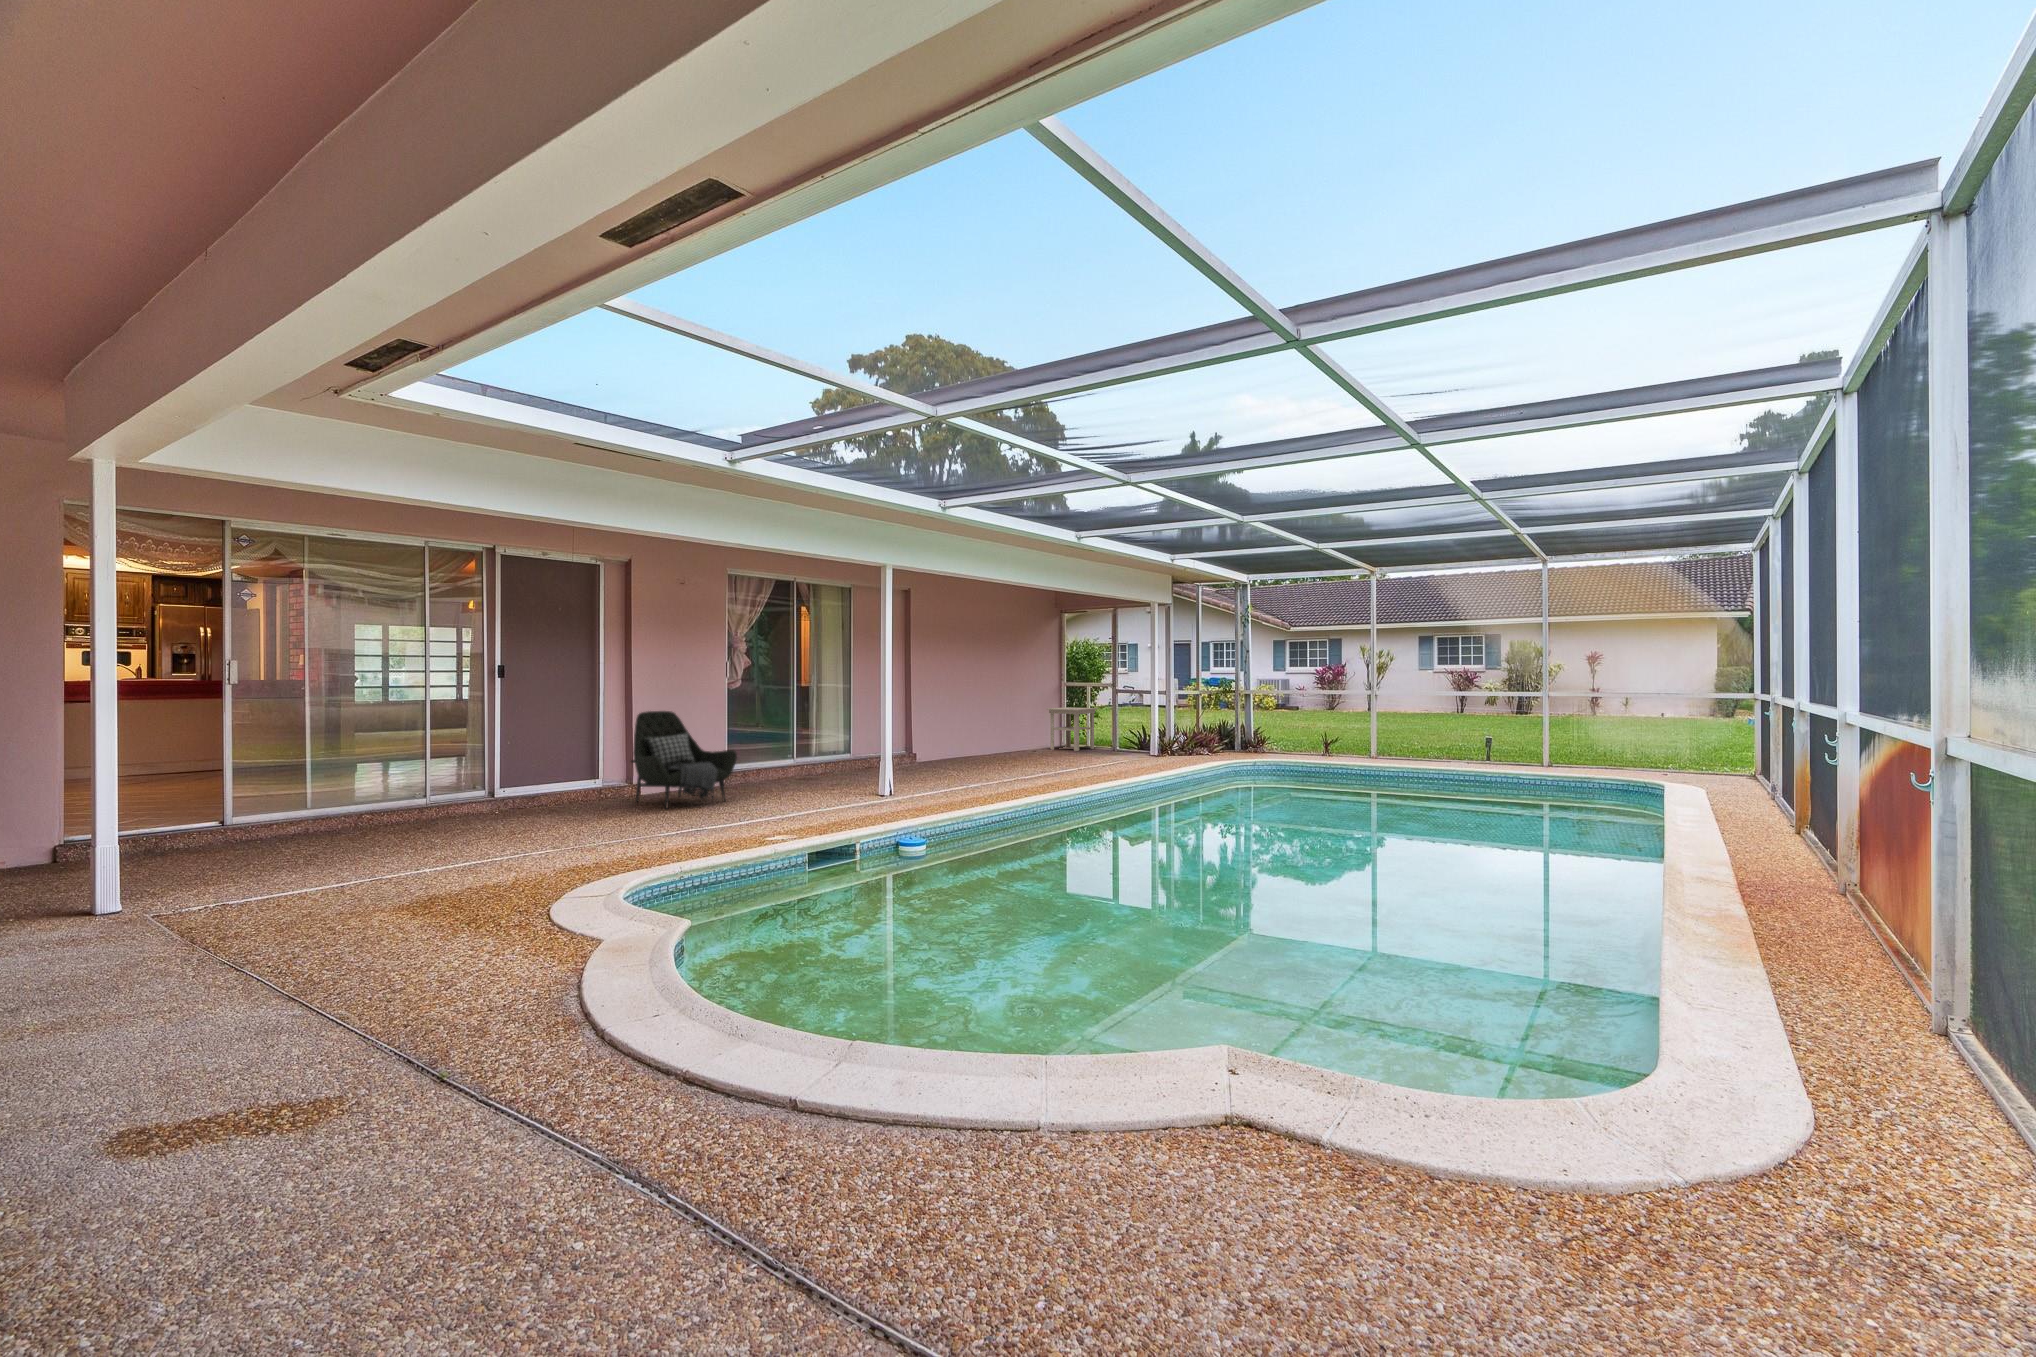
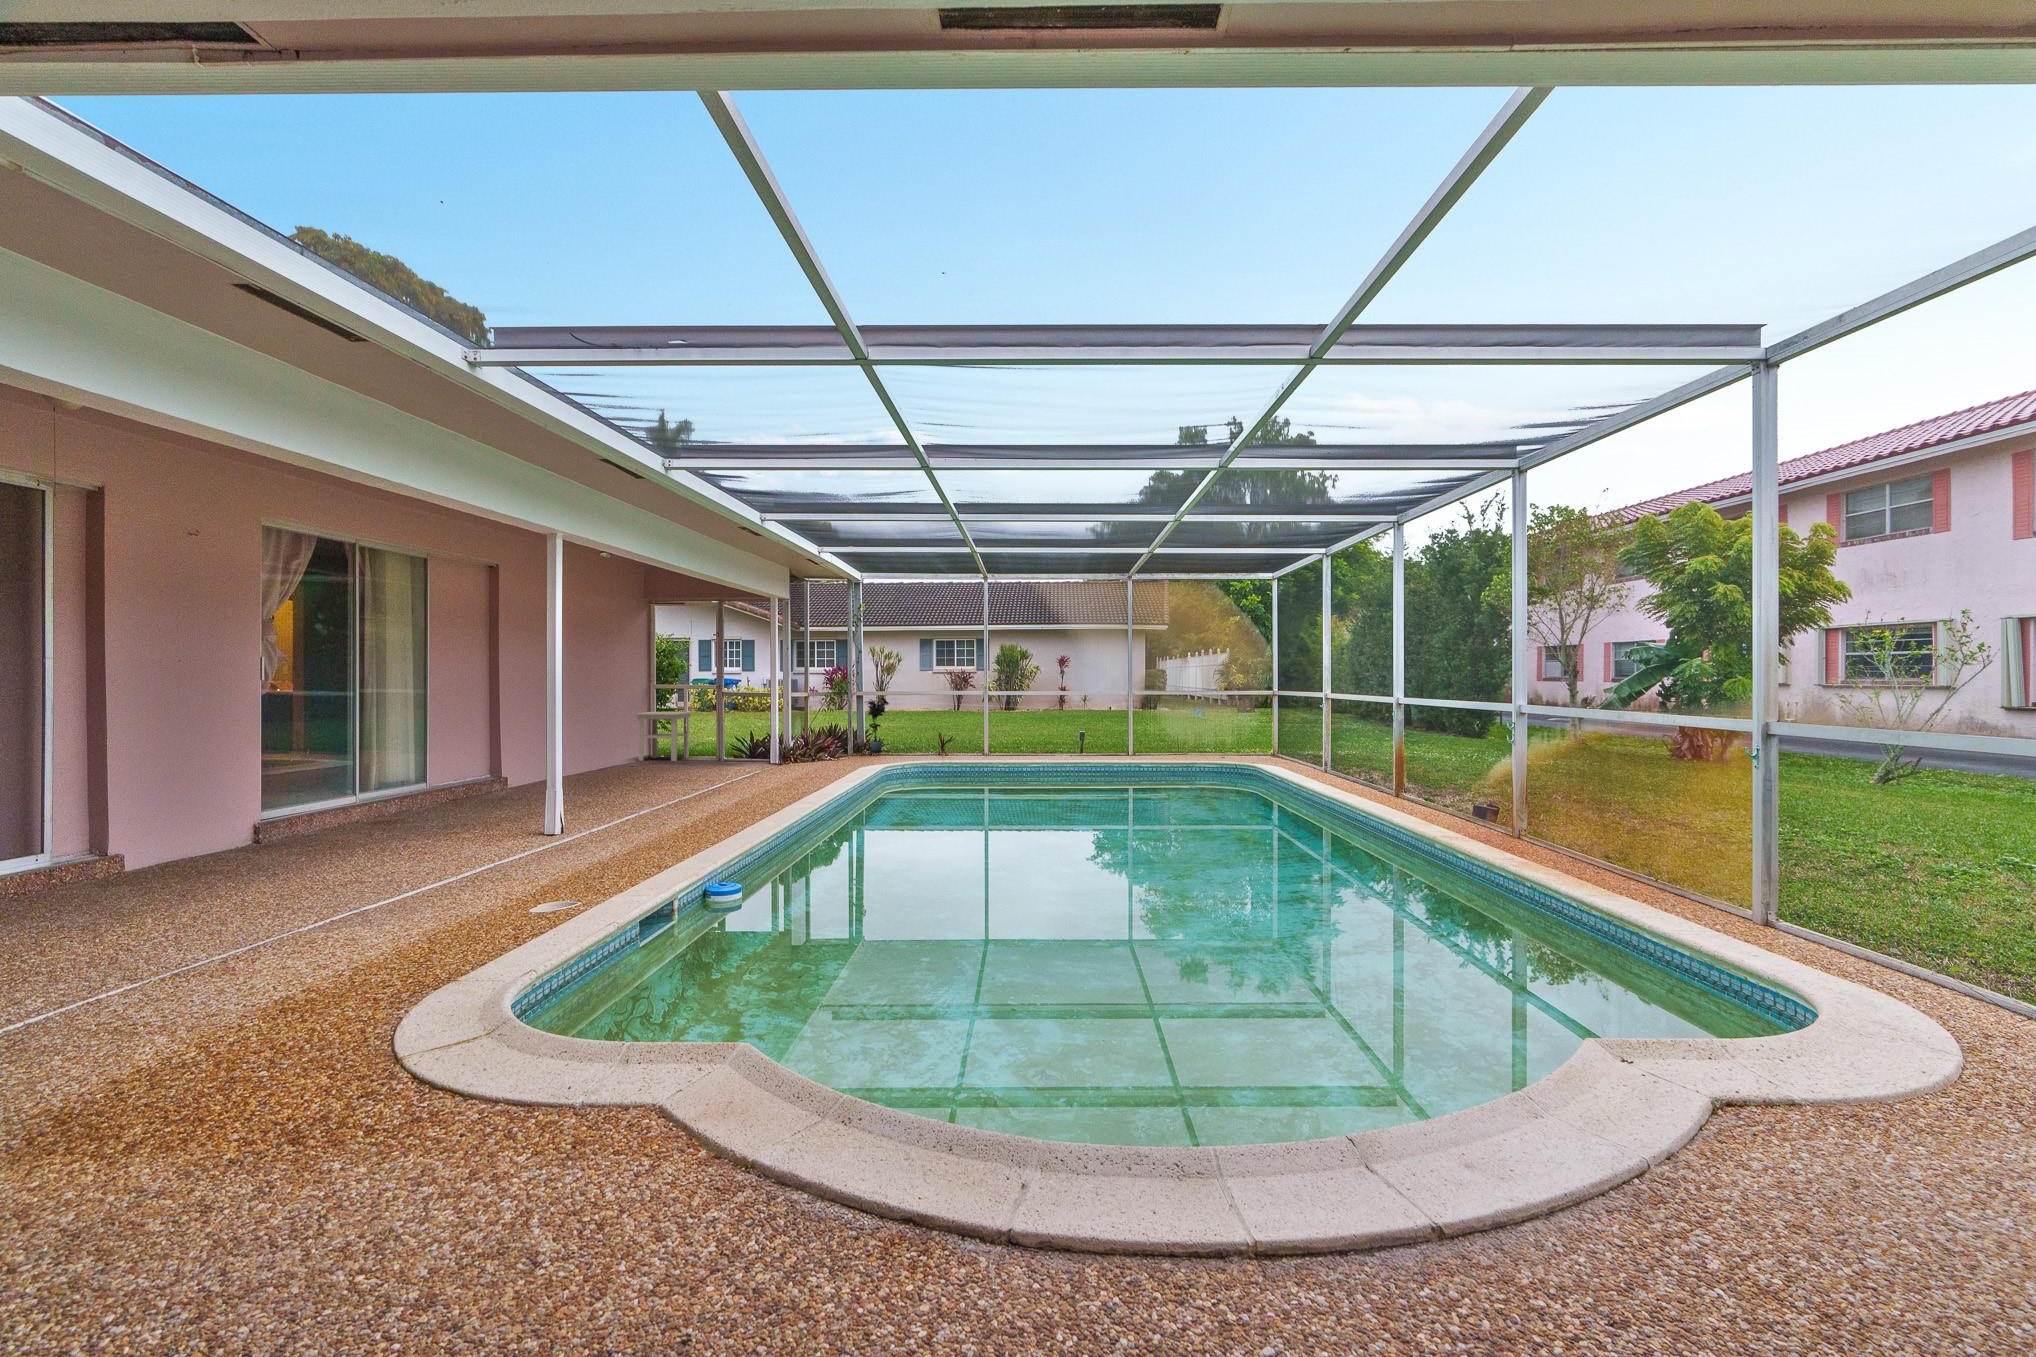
potted plant: none [1256,695,1283,752] -> present [865,696,889,752]
armchair: present [631,711,737,809] -> none [126,731,332,889]

